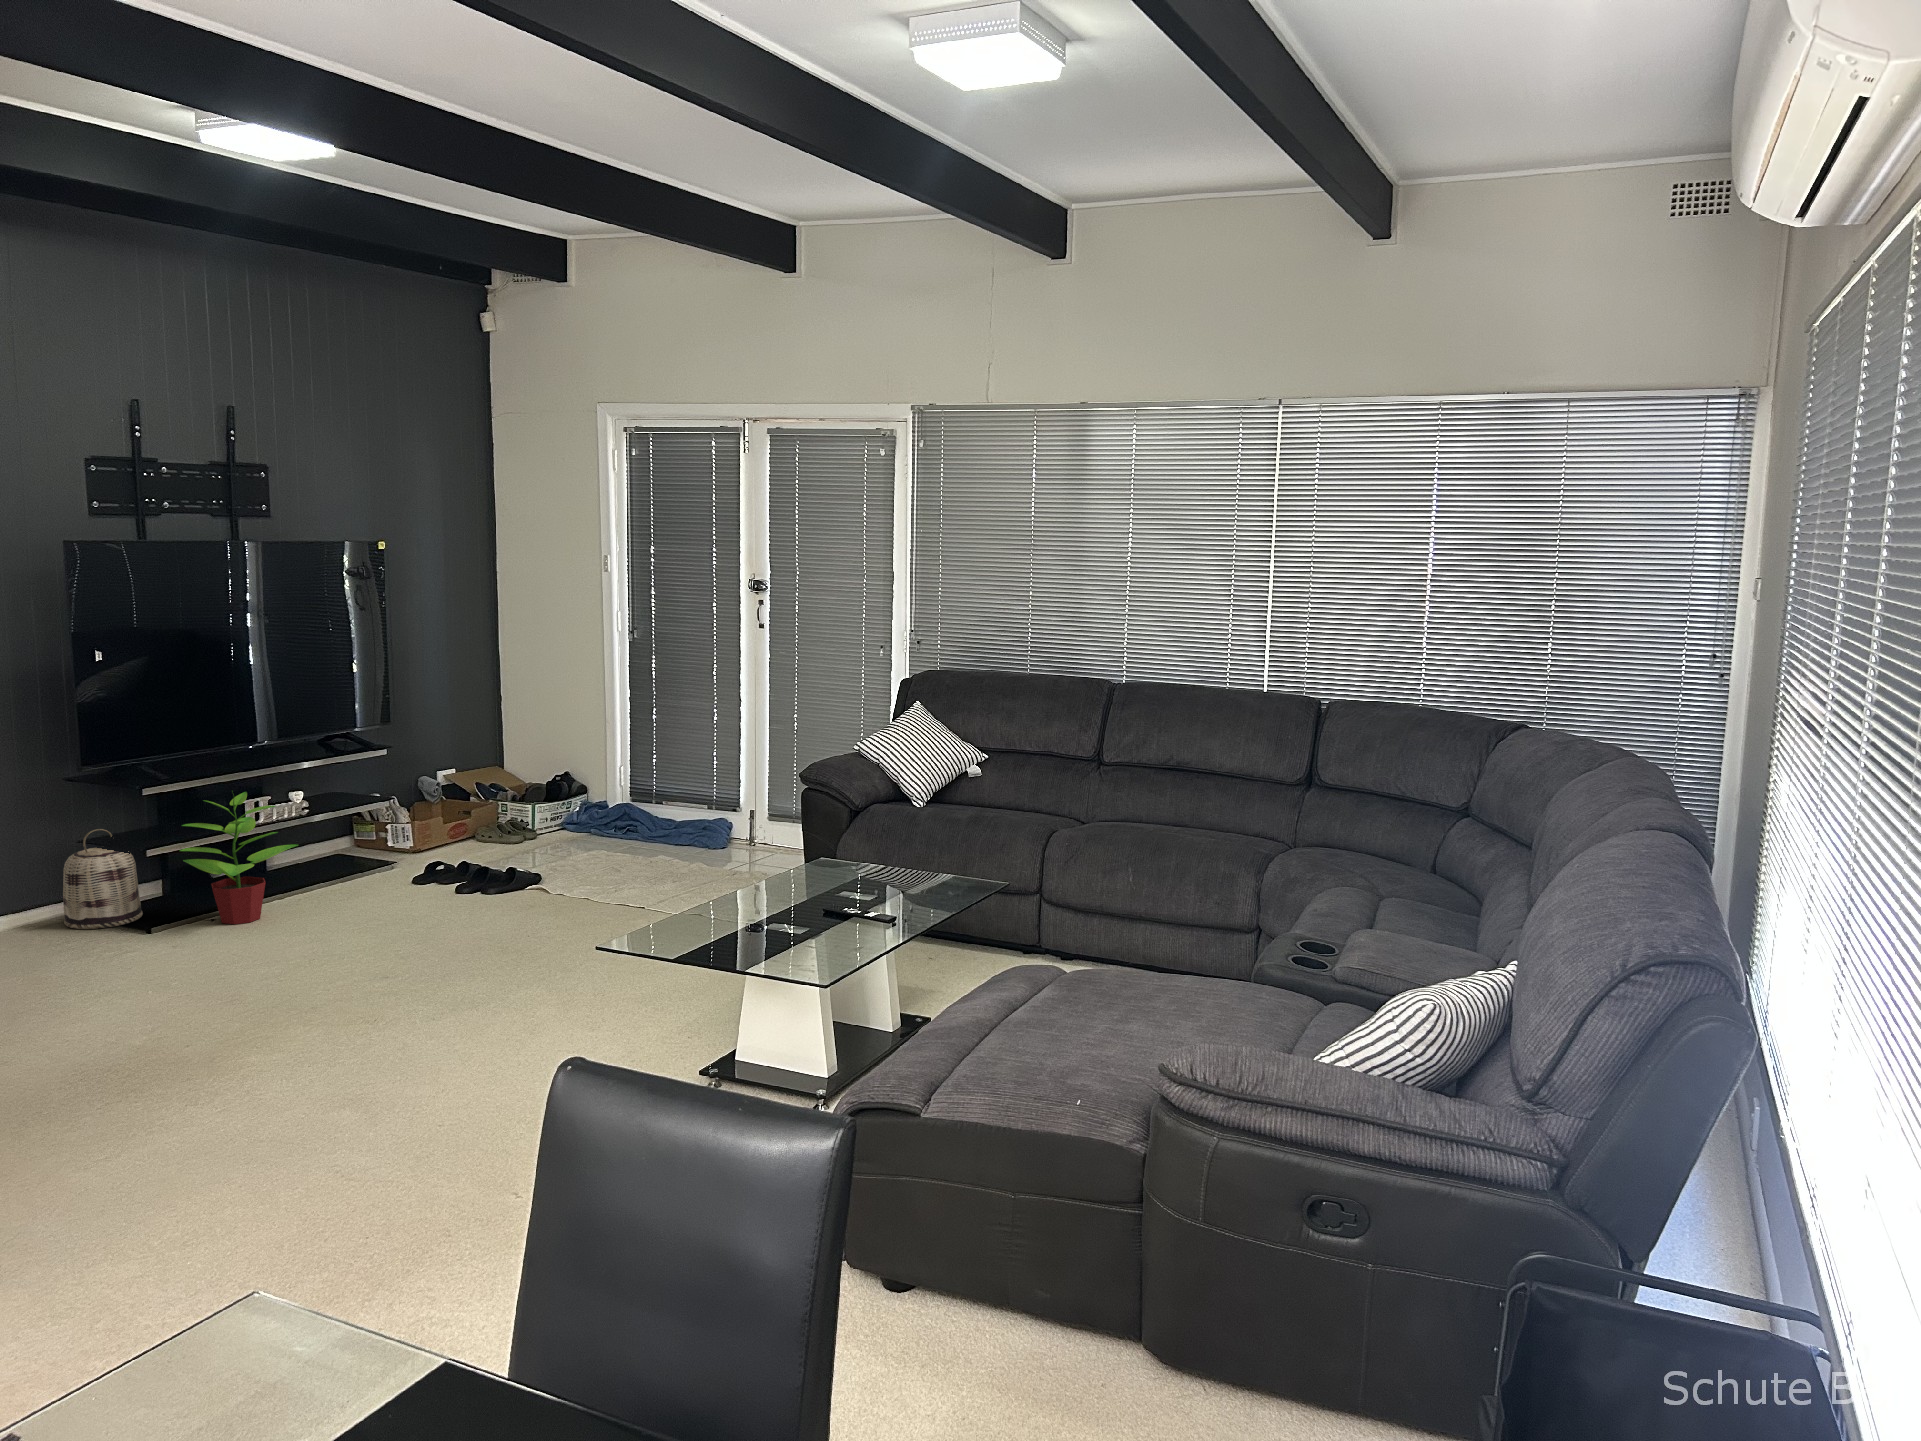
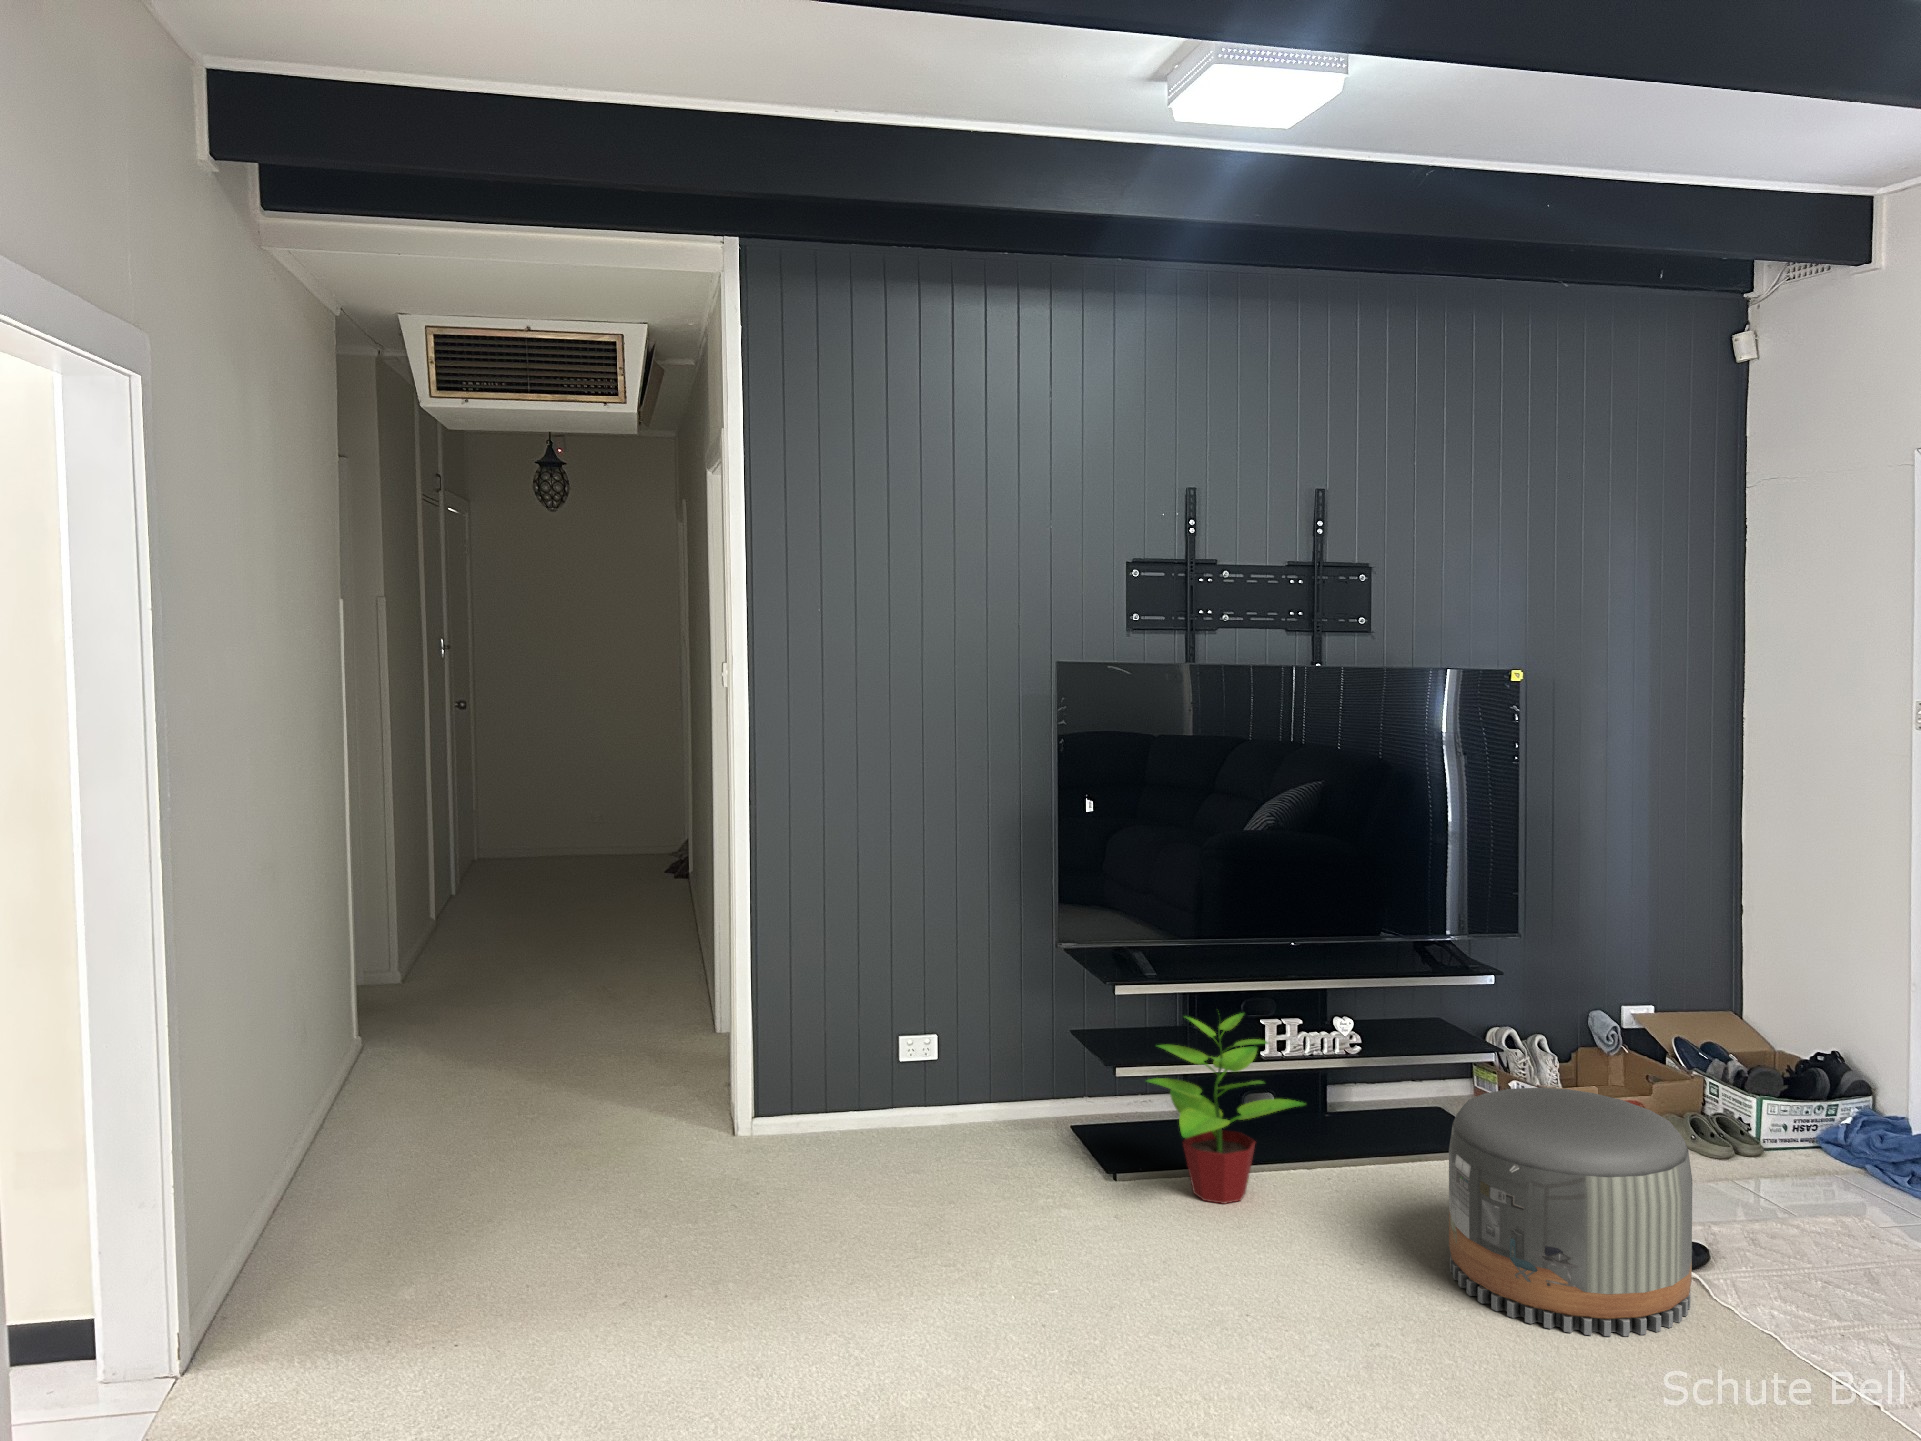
pouf: none [413,797,548,920] -> present [1449,1088,1692,1336]
basket: present [63,829,143,929] -> none [1048,1026,1134,1157]

